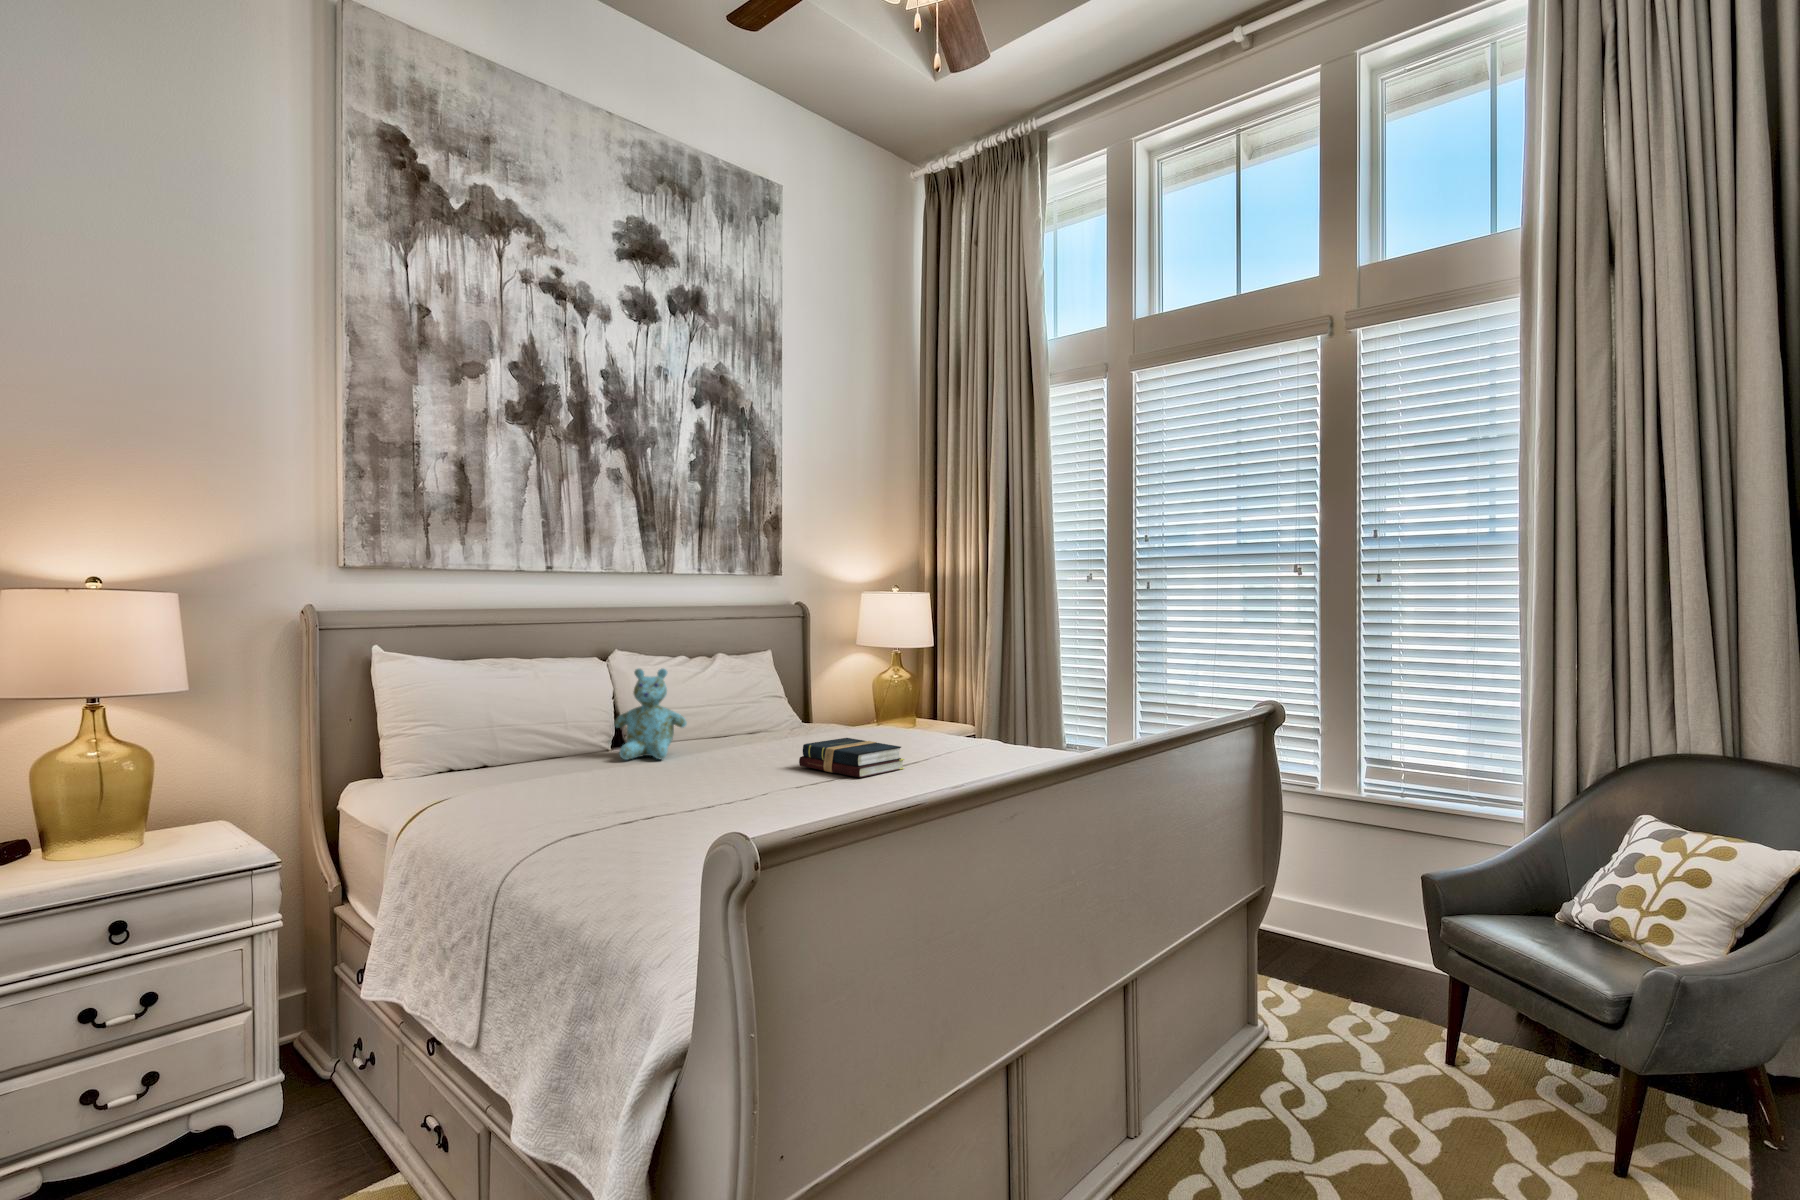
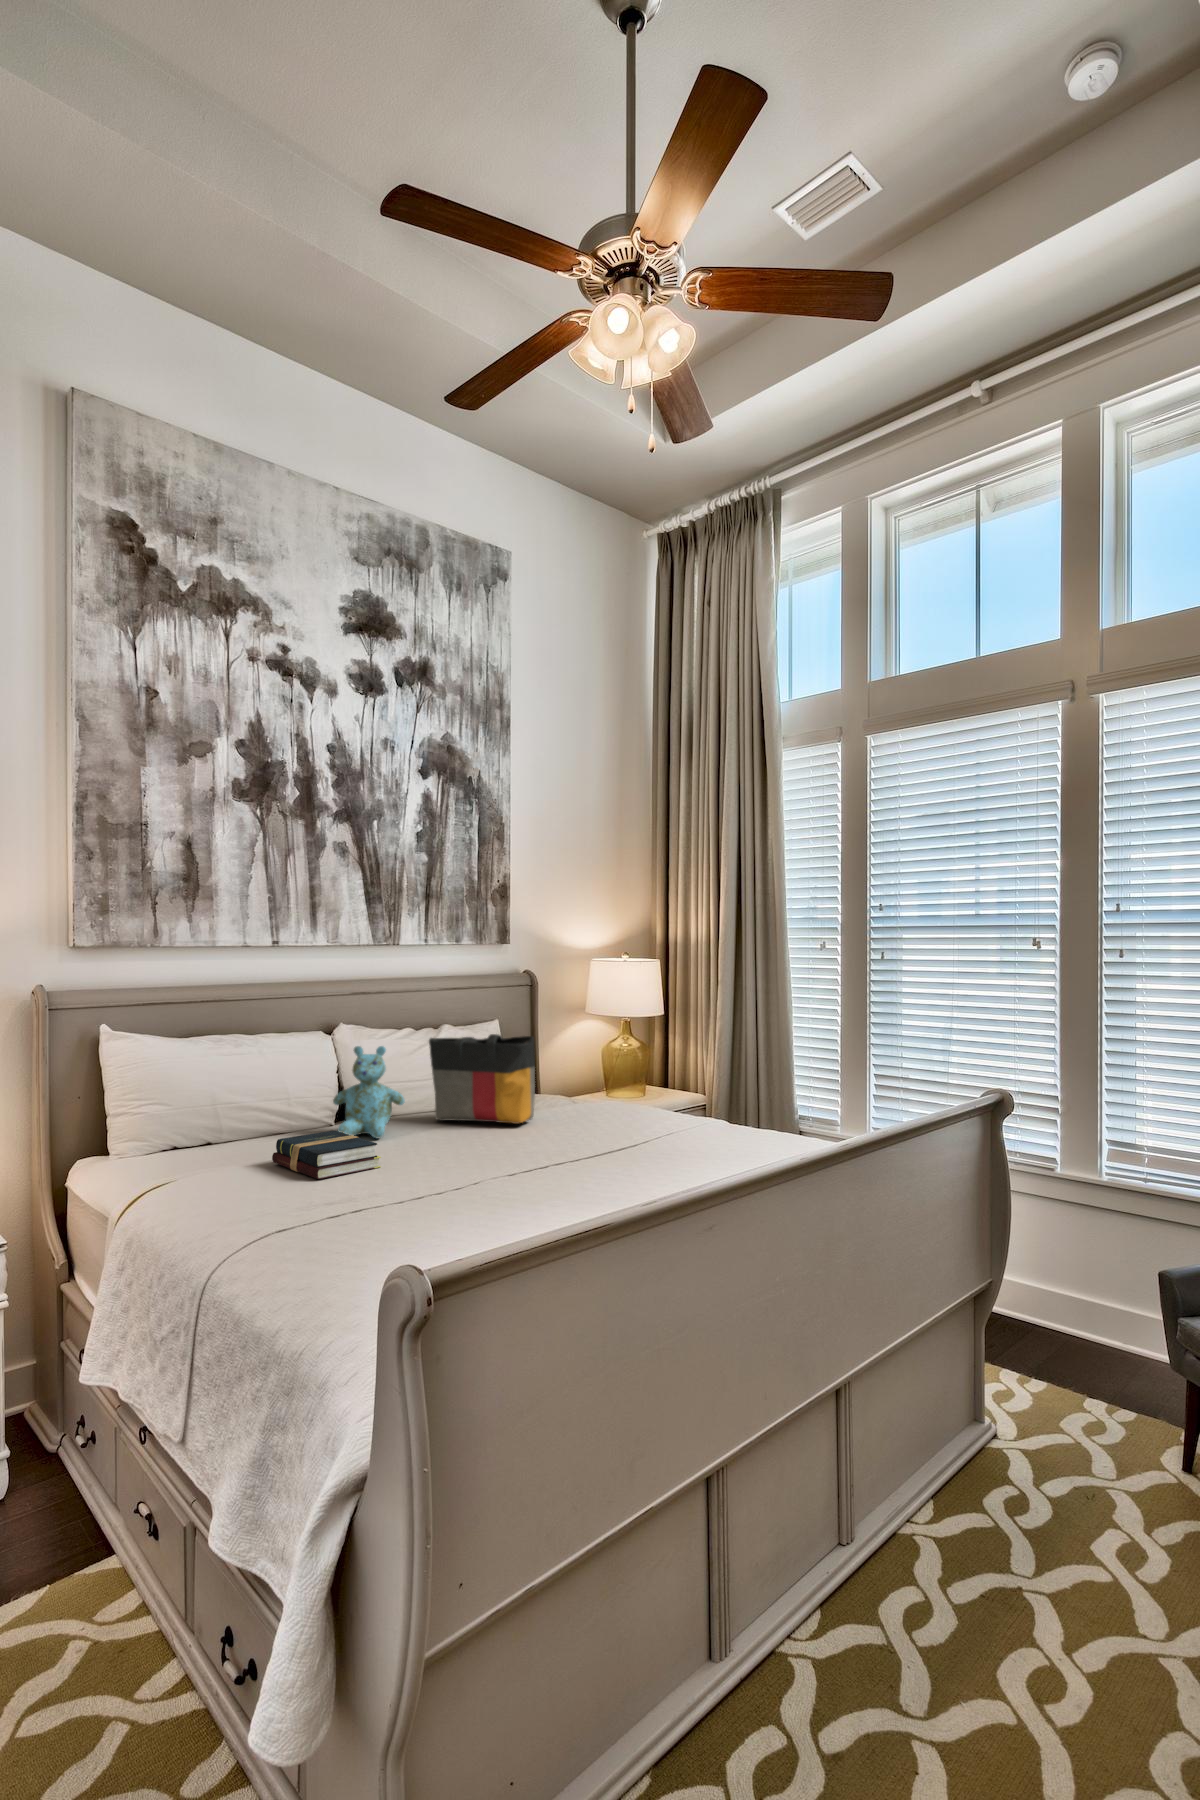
tote bag: none [709,658,816,746] -> present [429,1034,535,1124]
hardback book: present [799,738,904,778] -> present [272,1130,381,1179]

